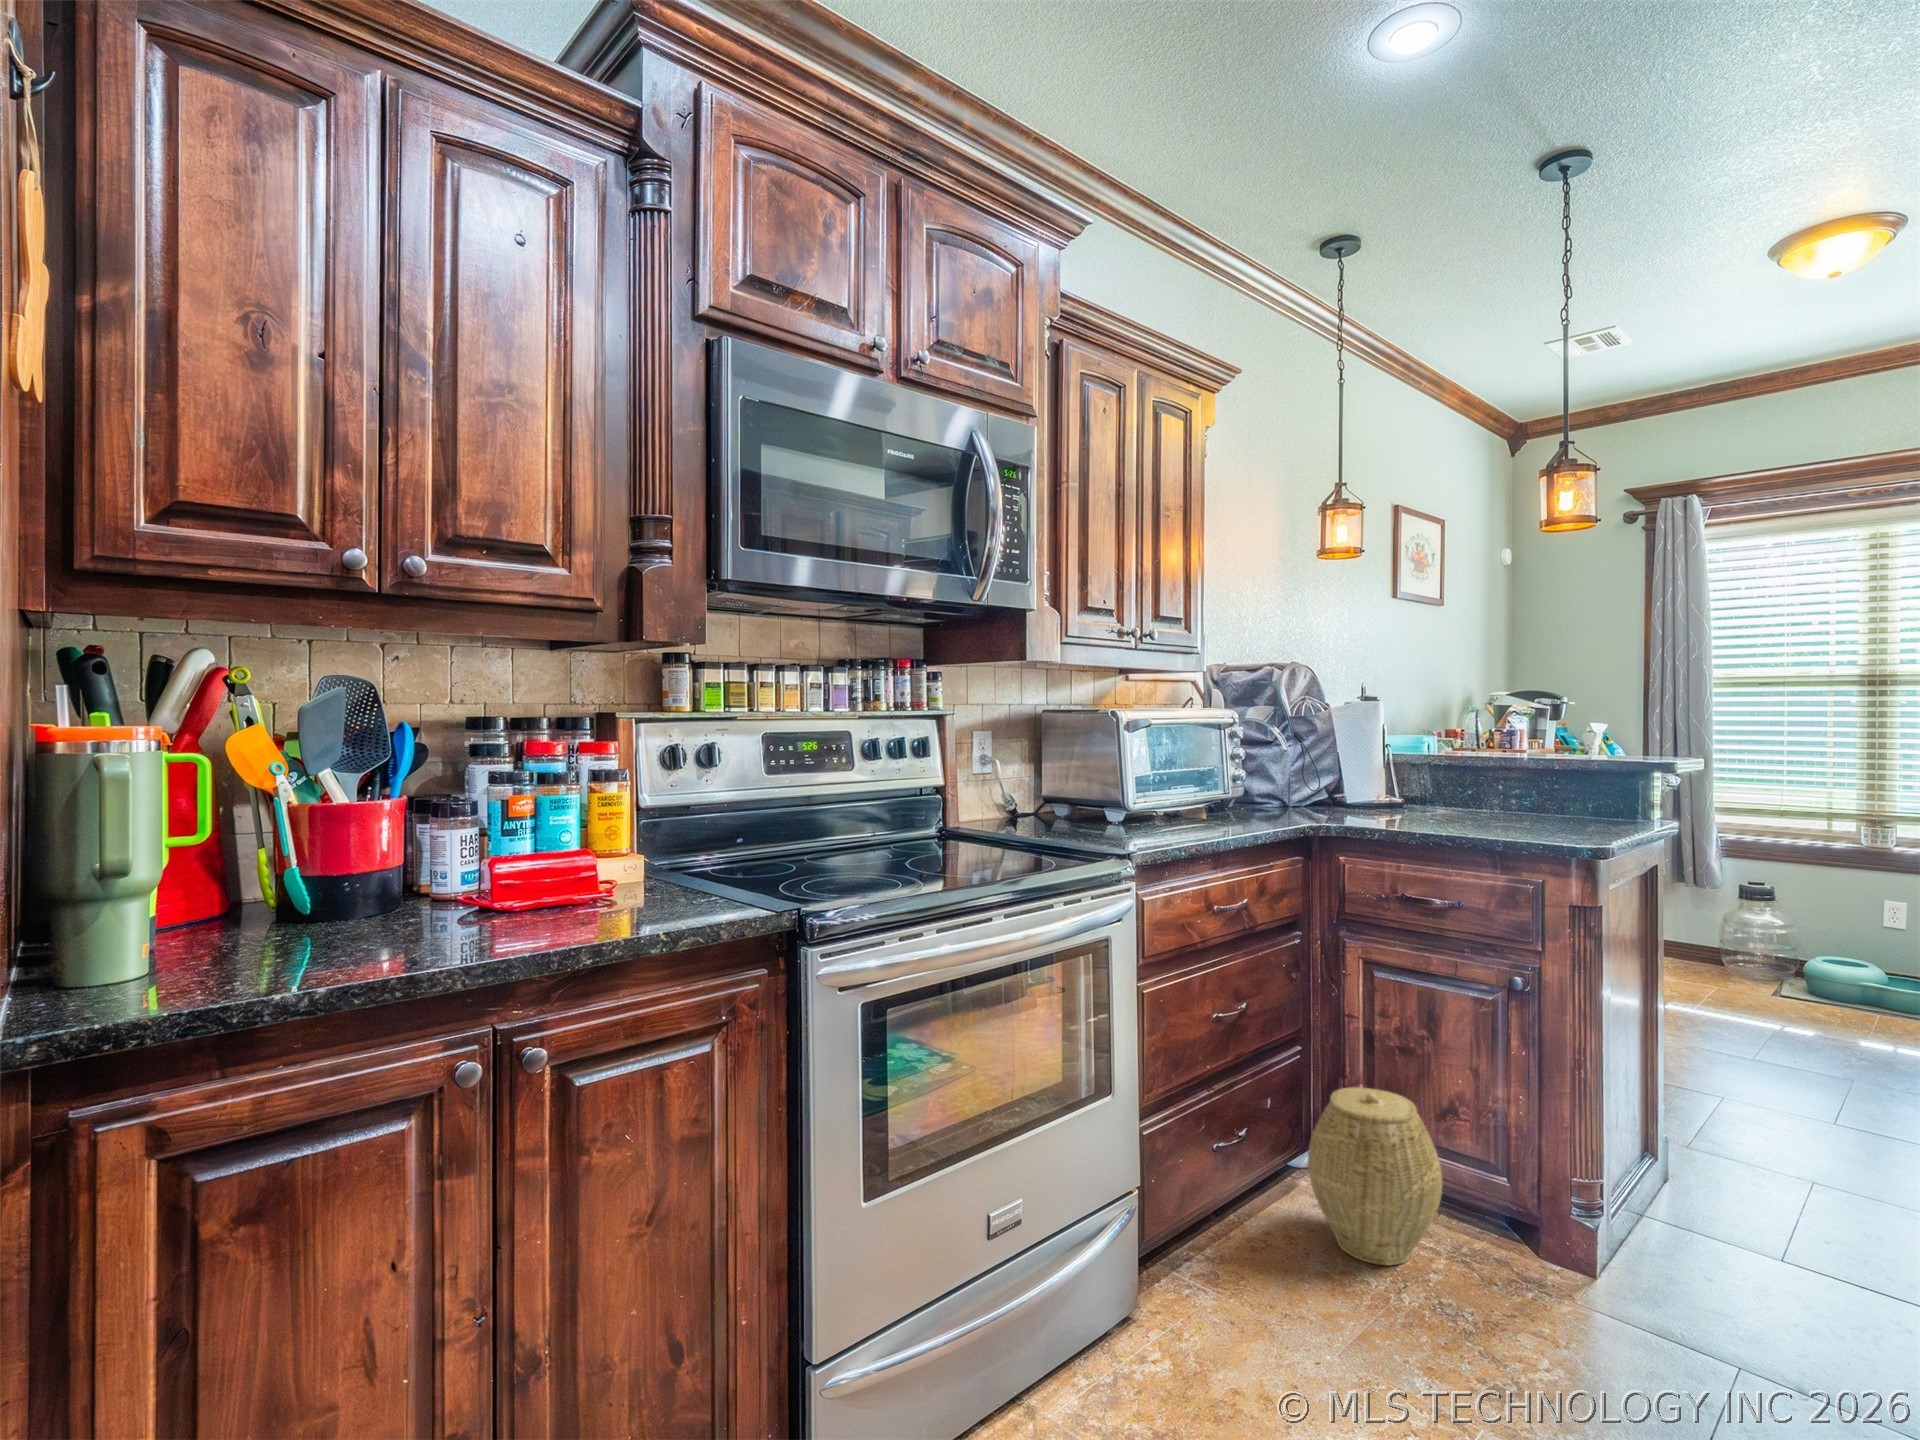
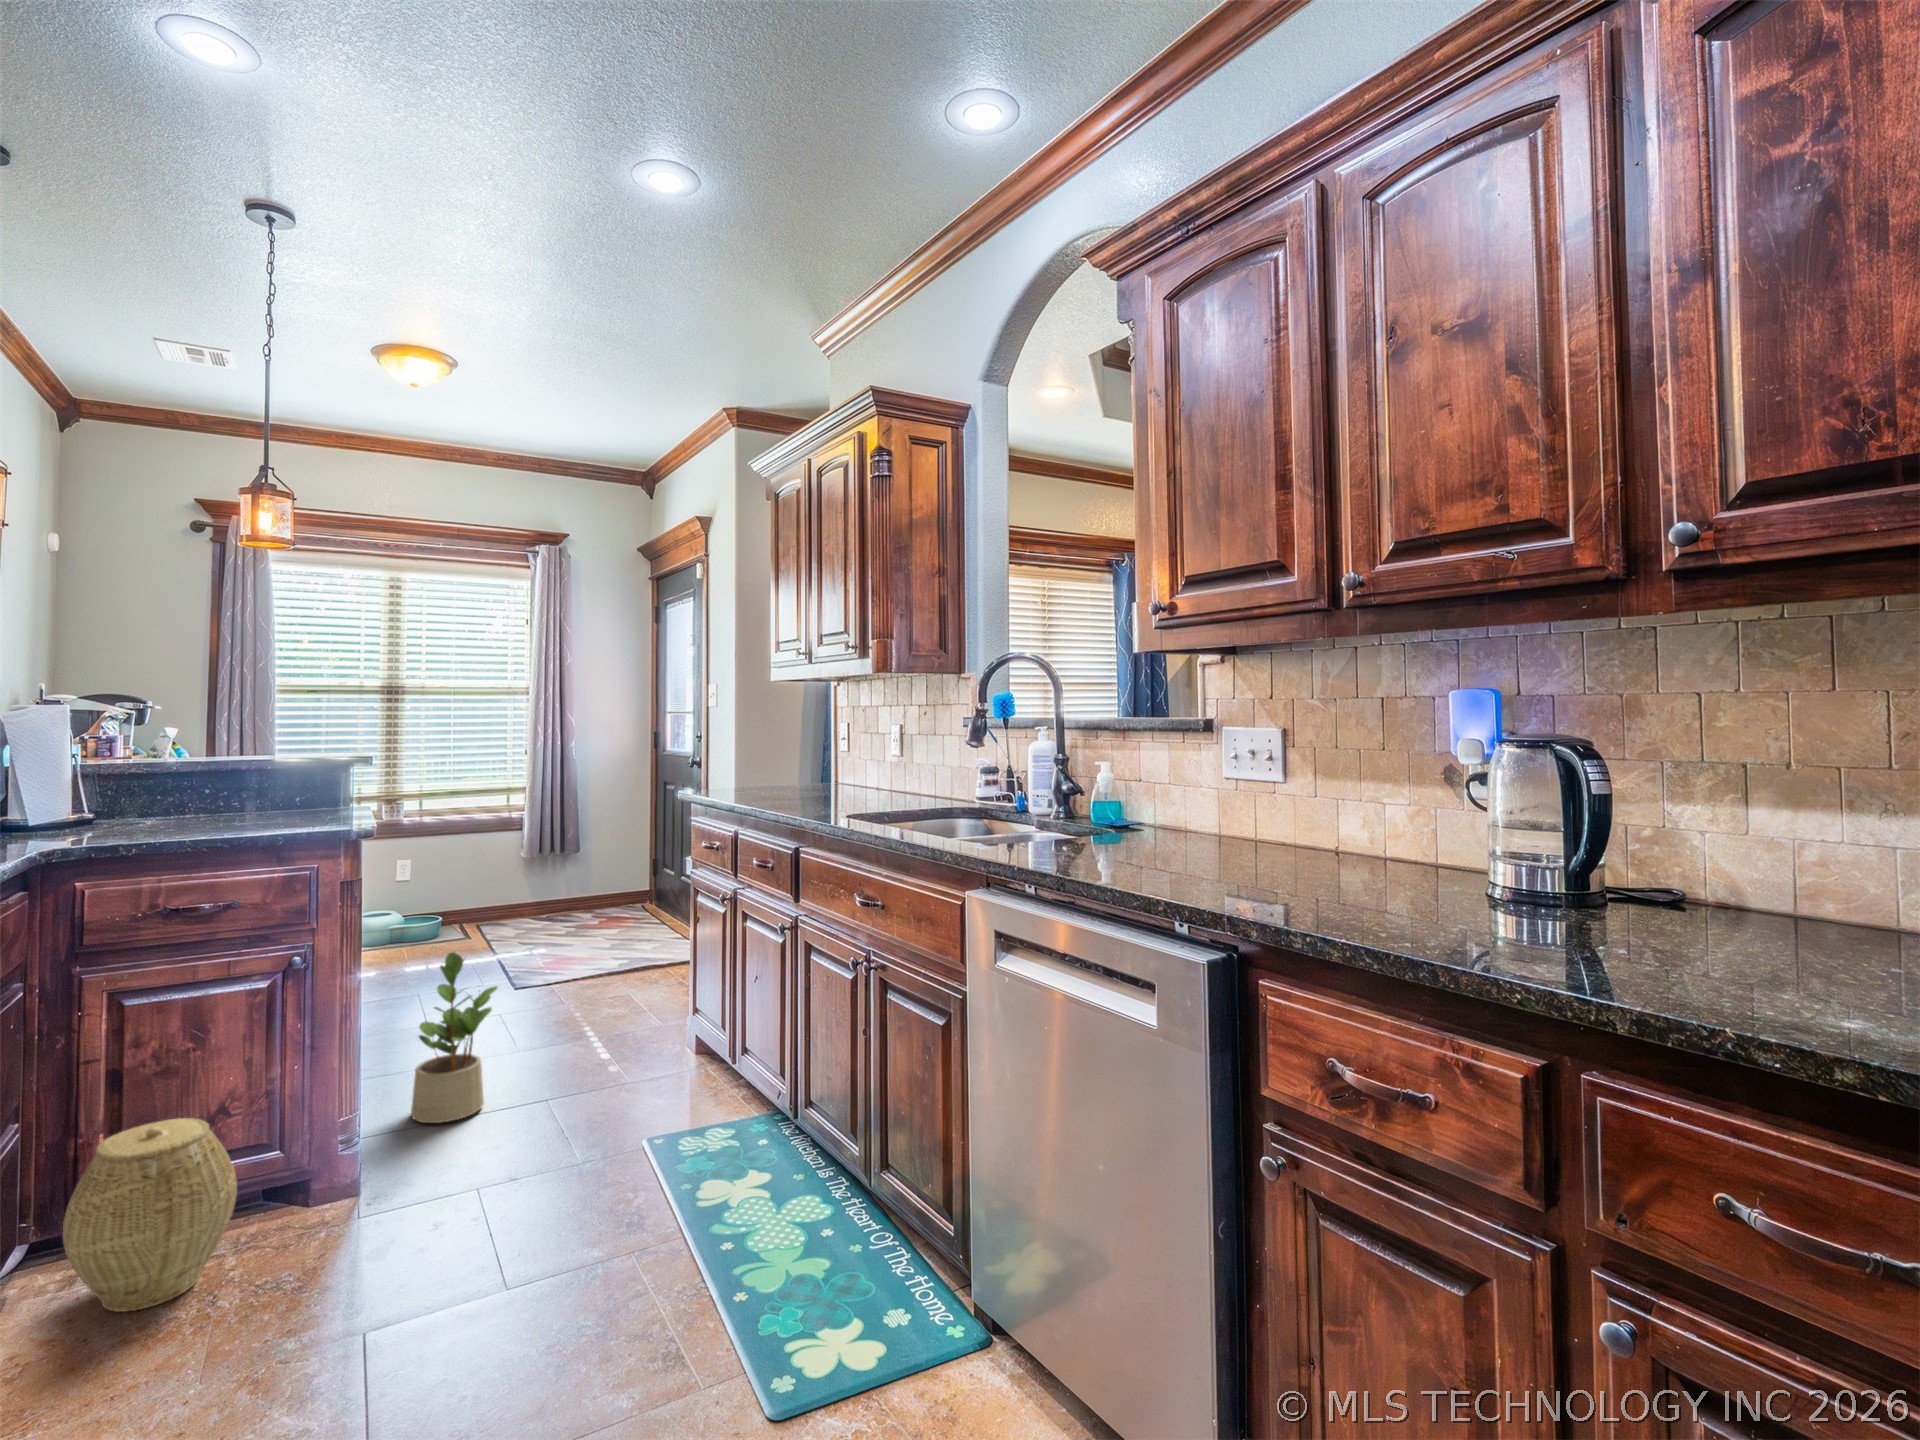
potted plant: none [1716,1026,1861,1265] -> present [411,952,497,1123]

